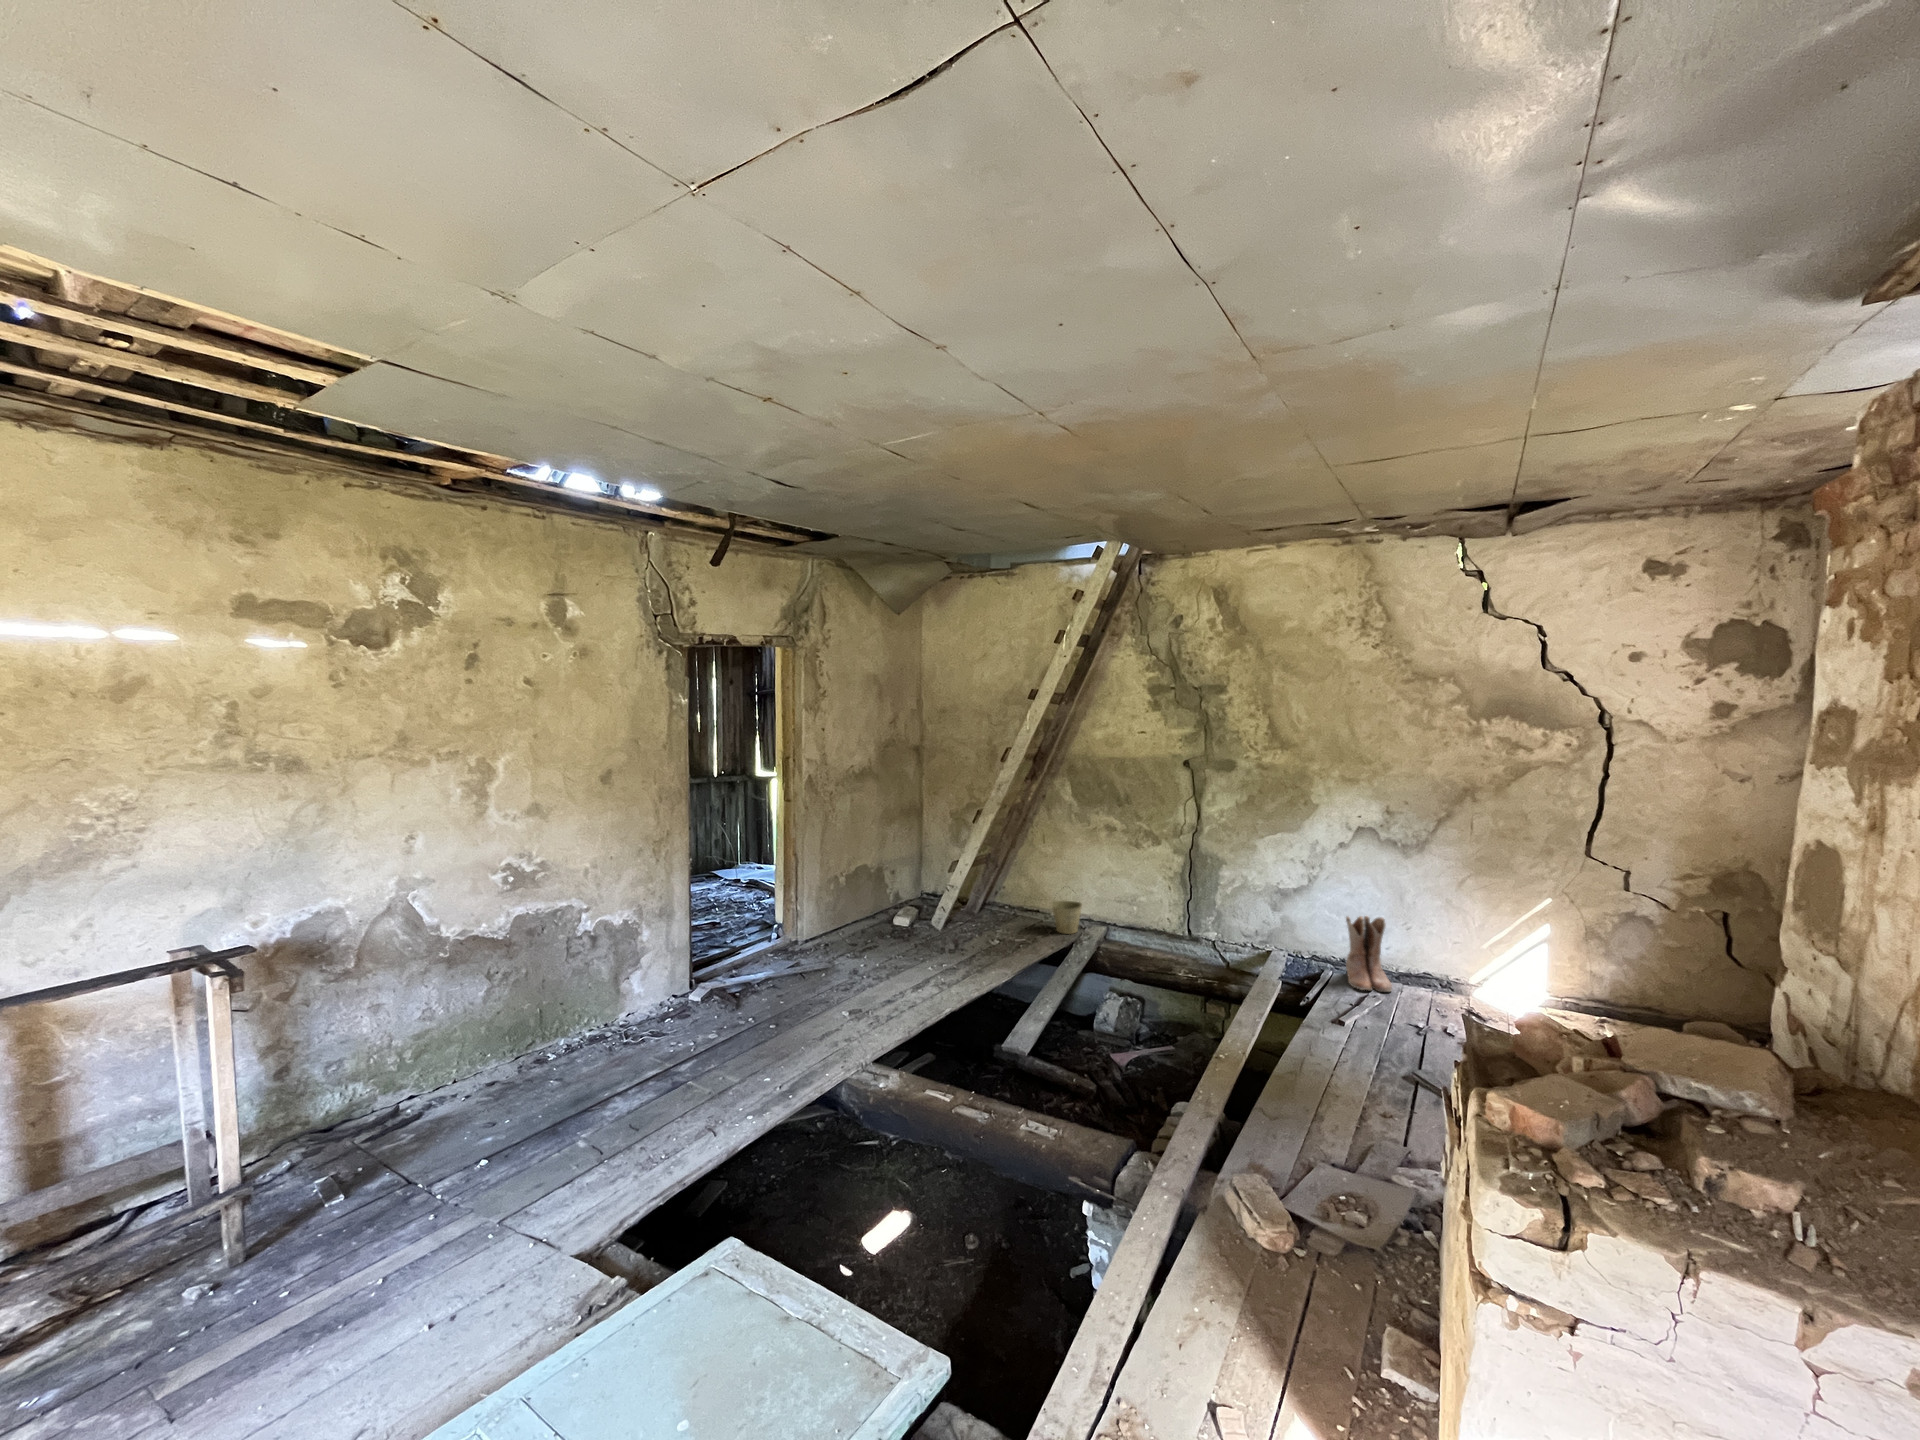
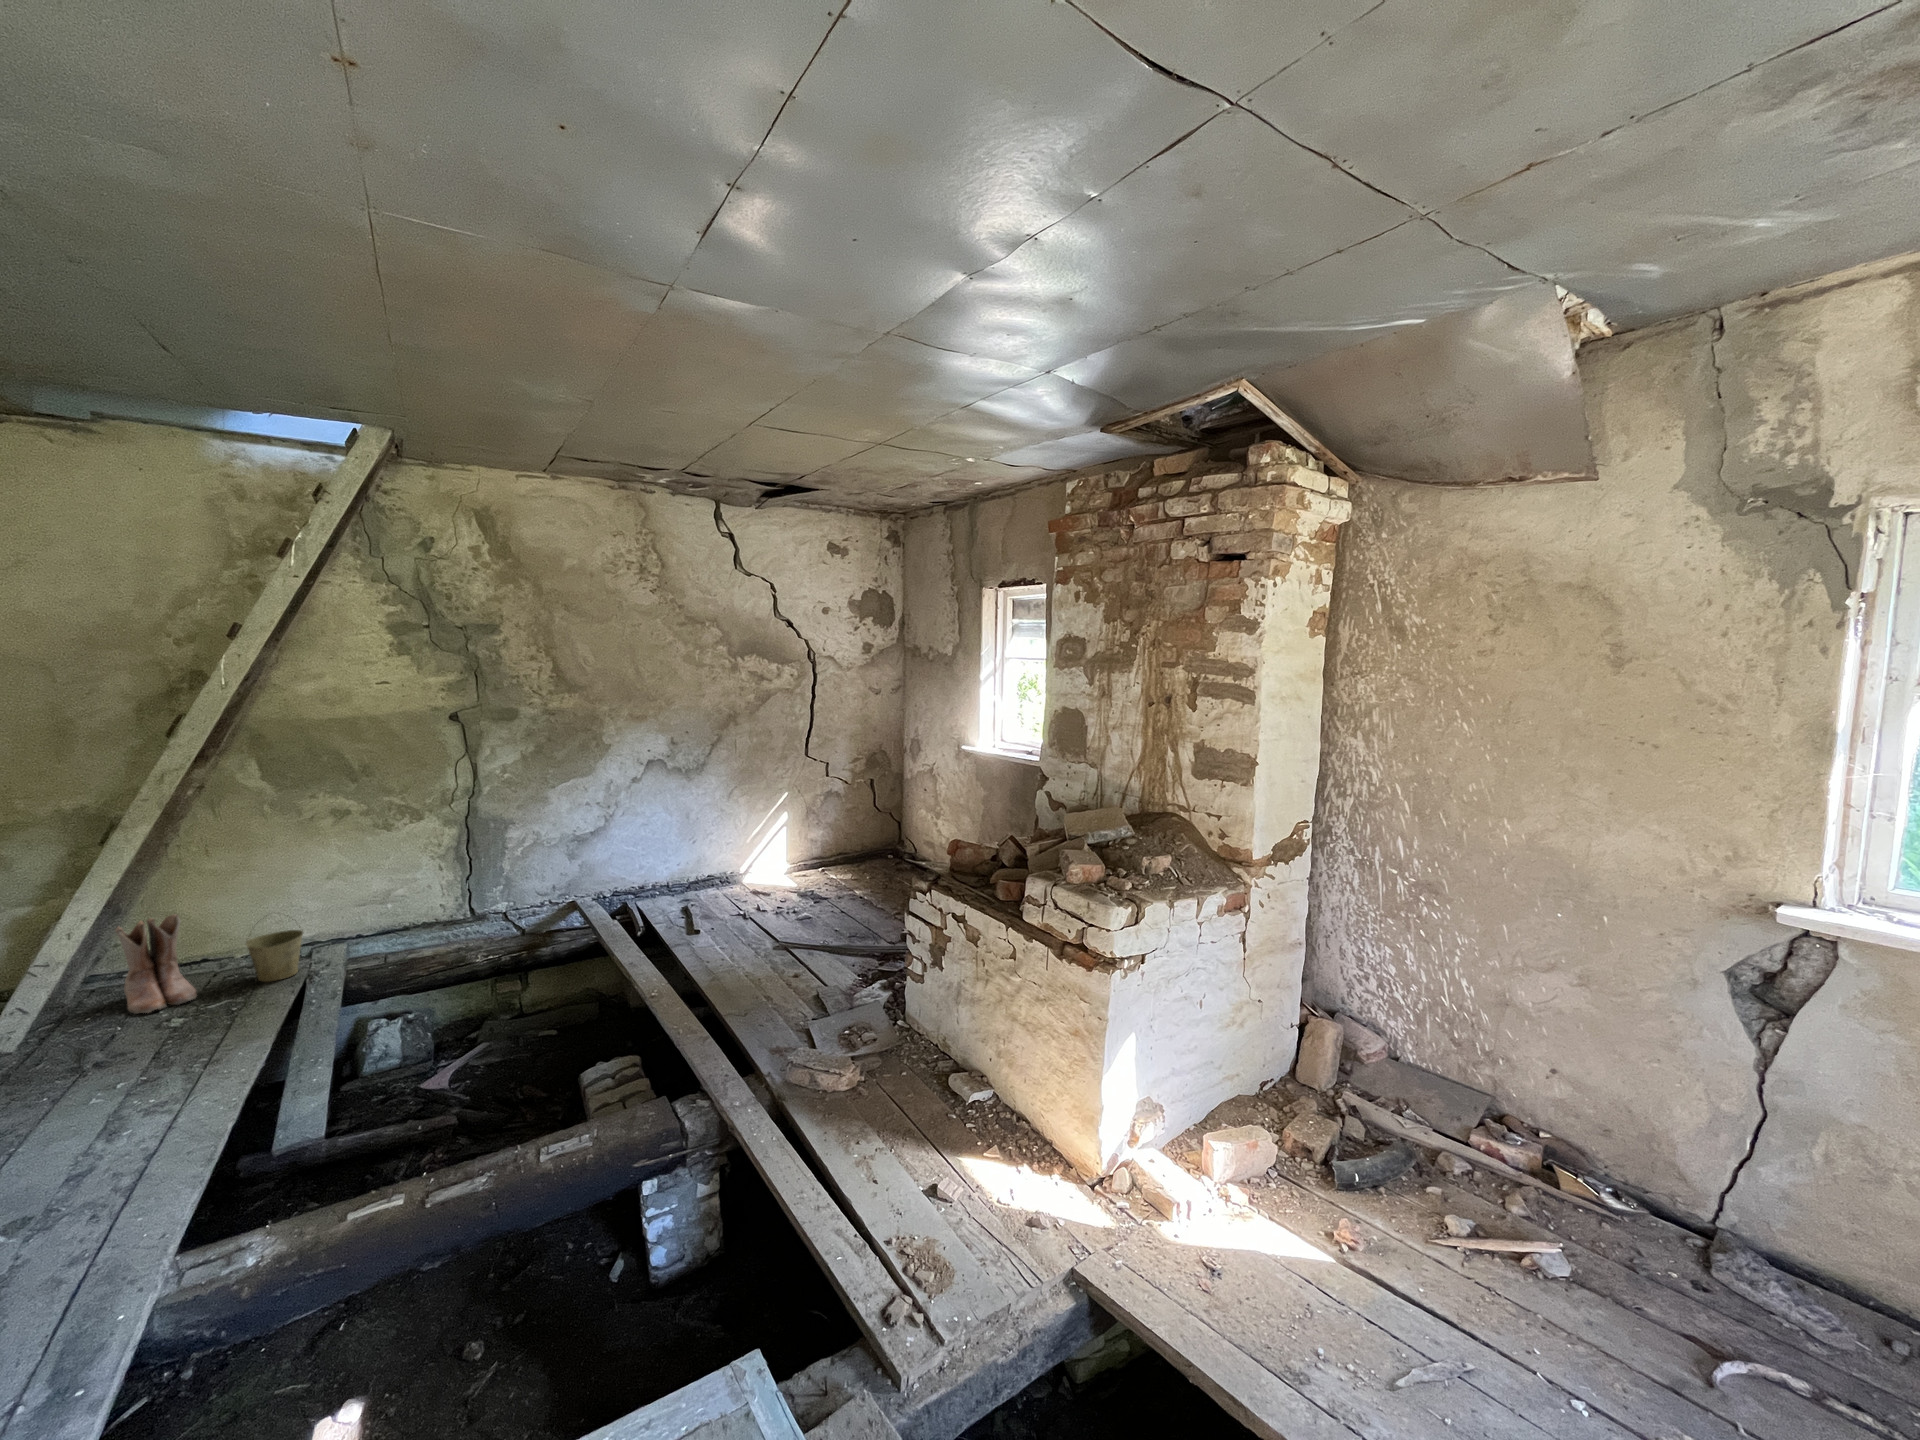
boots: present [1346,916,1392,992] -> present [115,914,197,1014]

